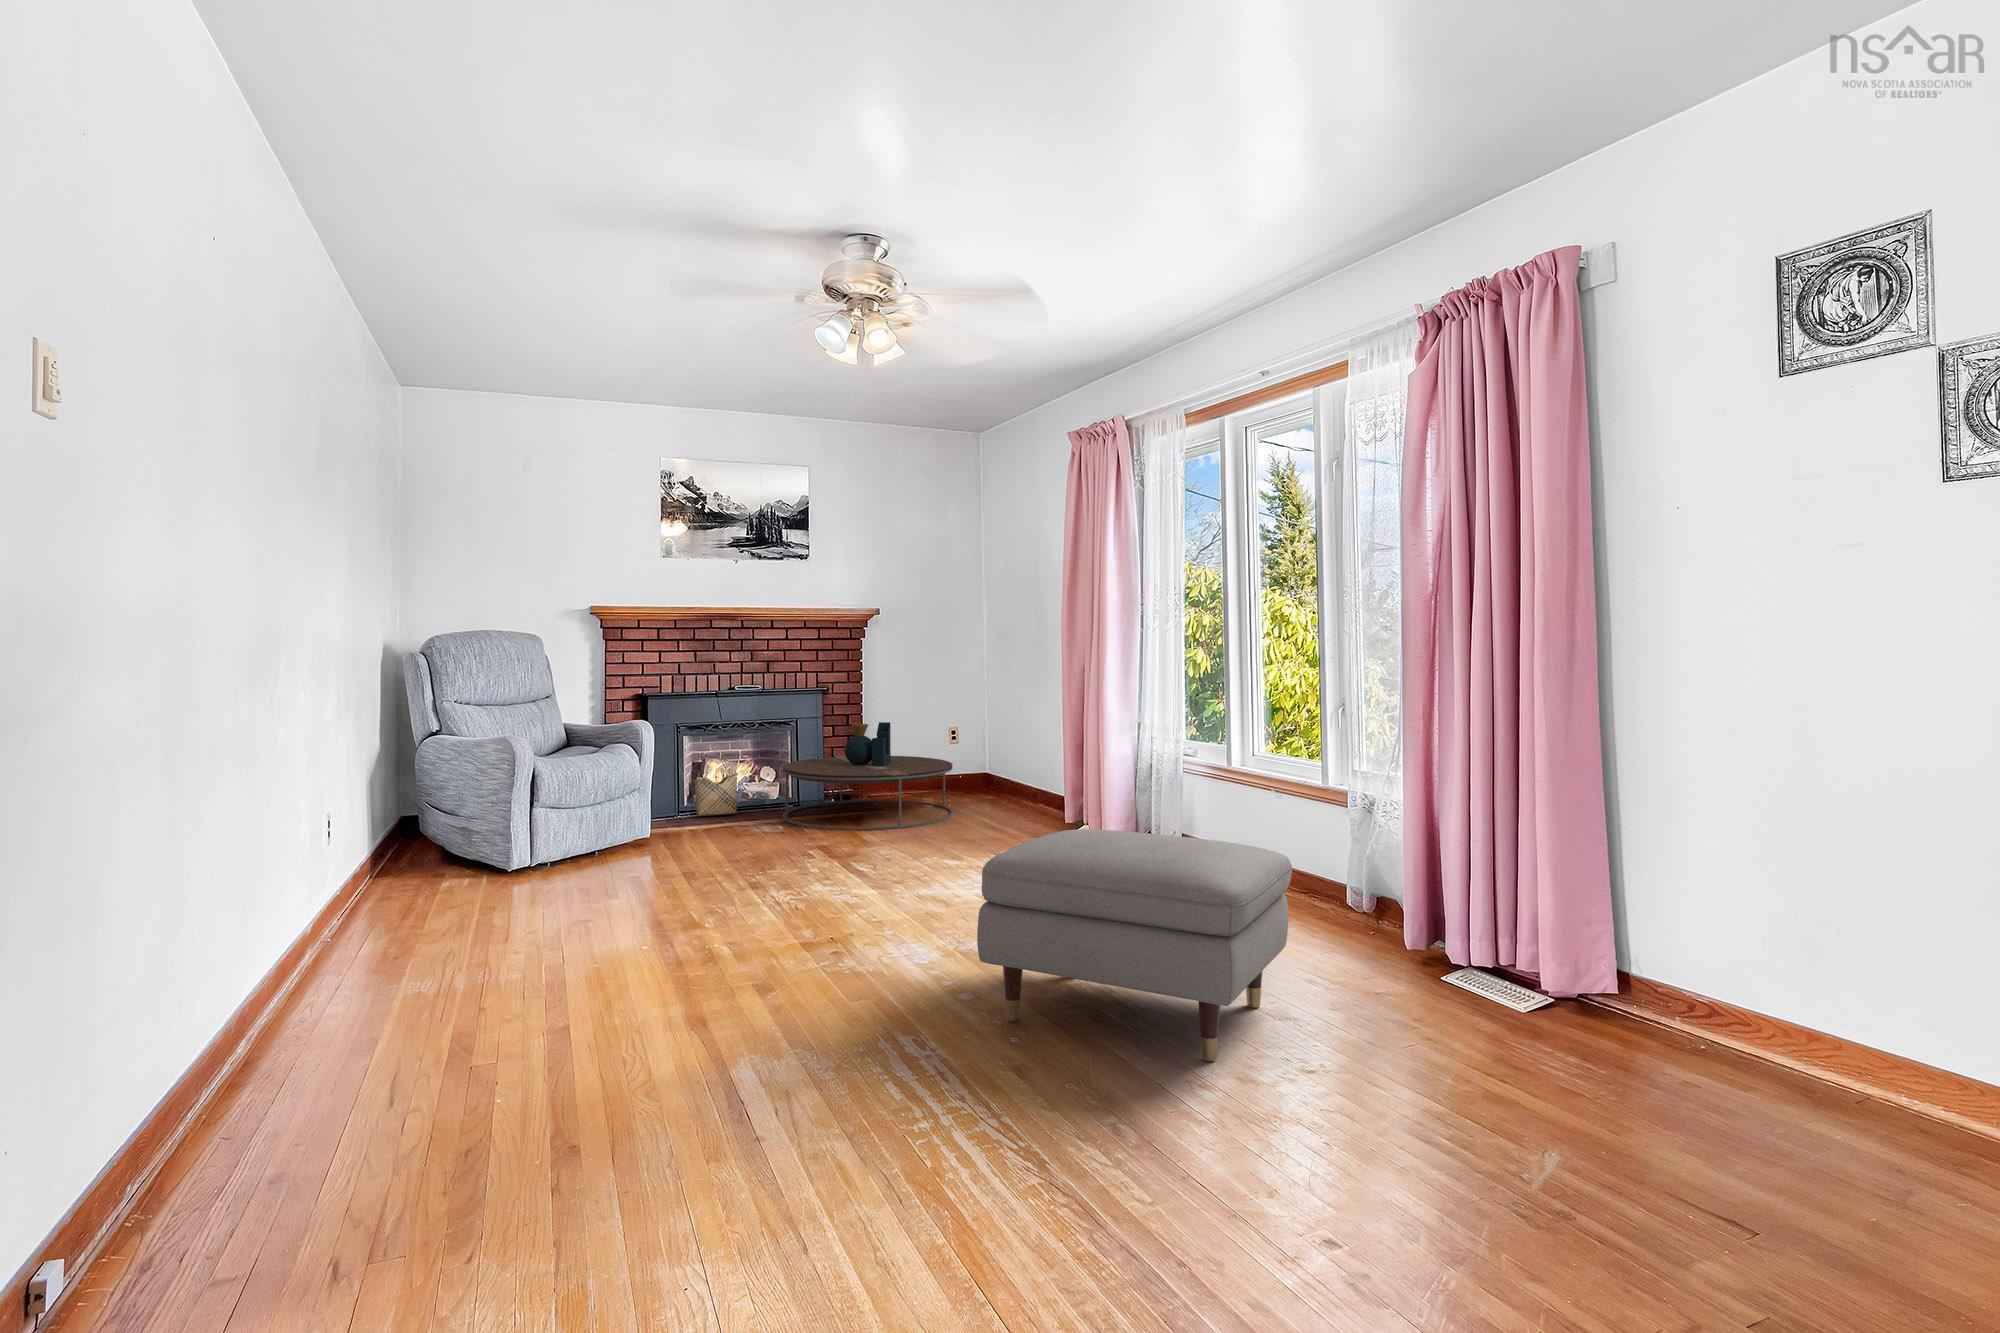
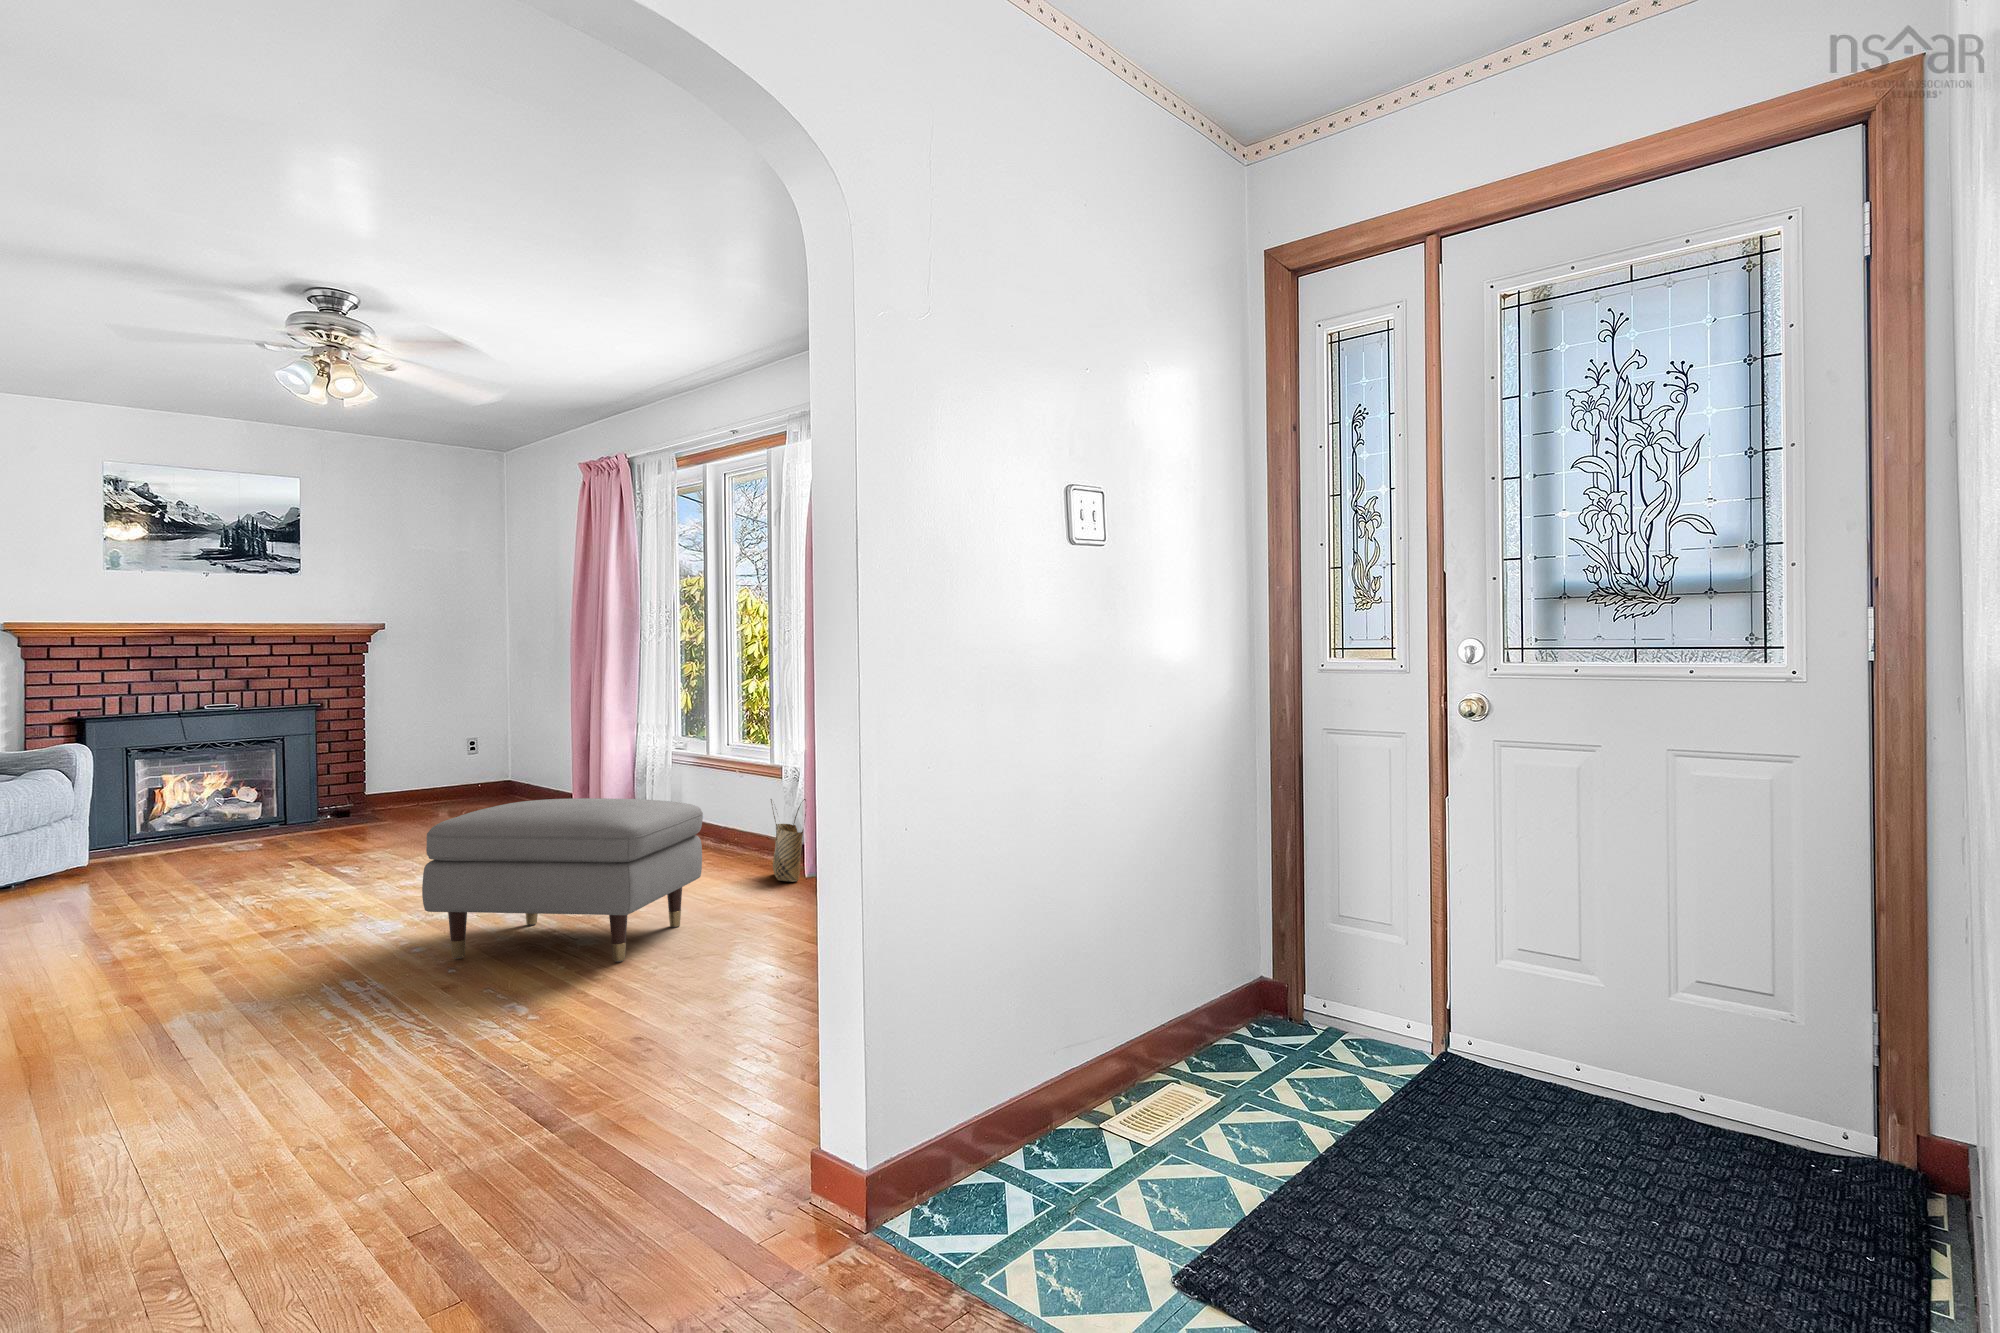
coffee table: present [783,722,953,830] -> none [264,736,463,842]
woven basket: present [694,757,737,816] -> present [770,799,807,882]

